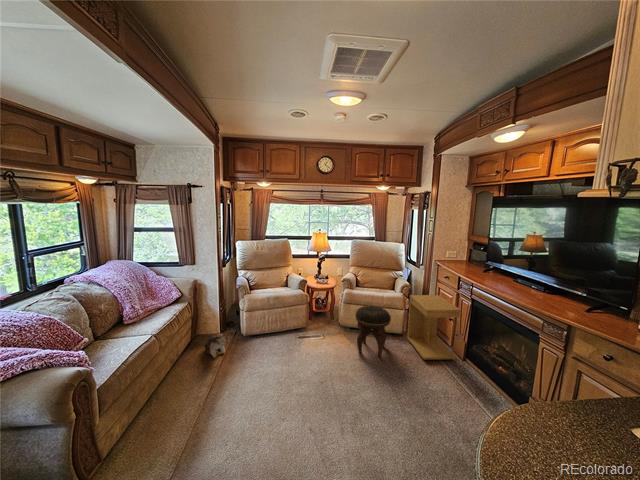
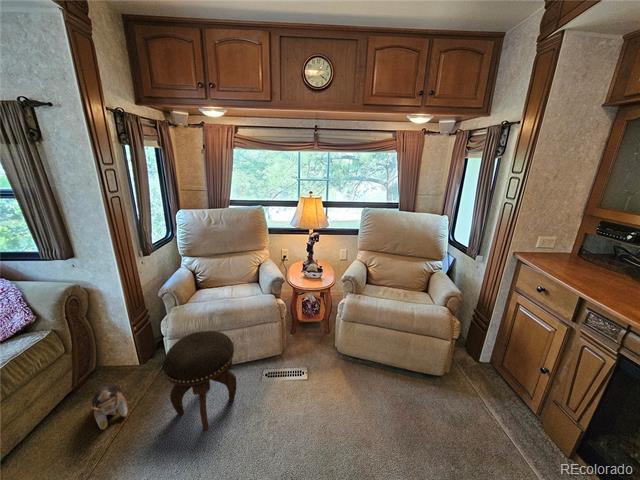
side table: present [407,295,461,360] -> none [451,317,585,450]
footstool: present [356,306,391,357] -> present [163,331,237,430]

